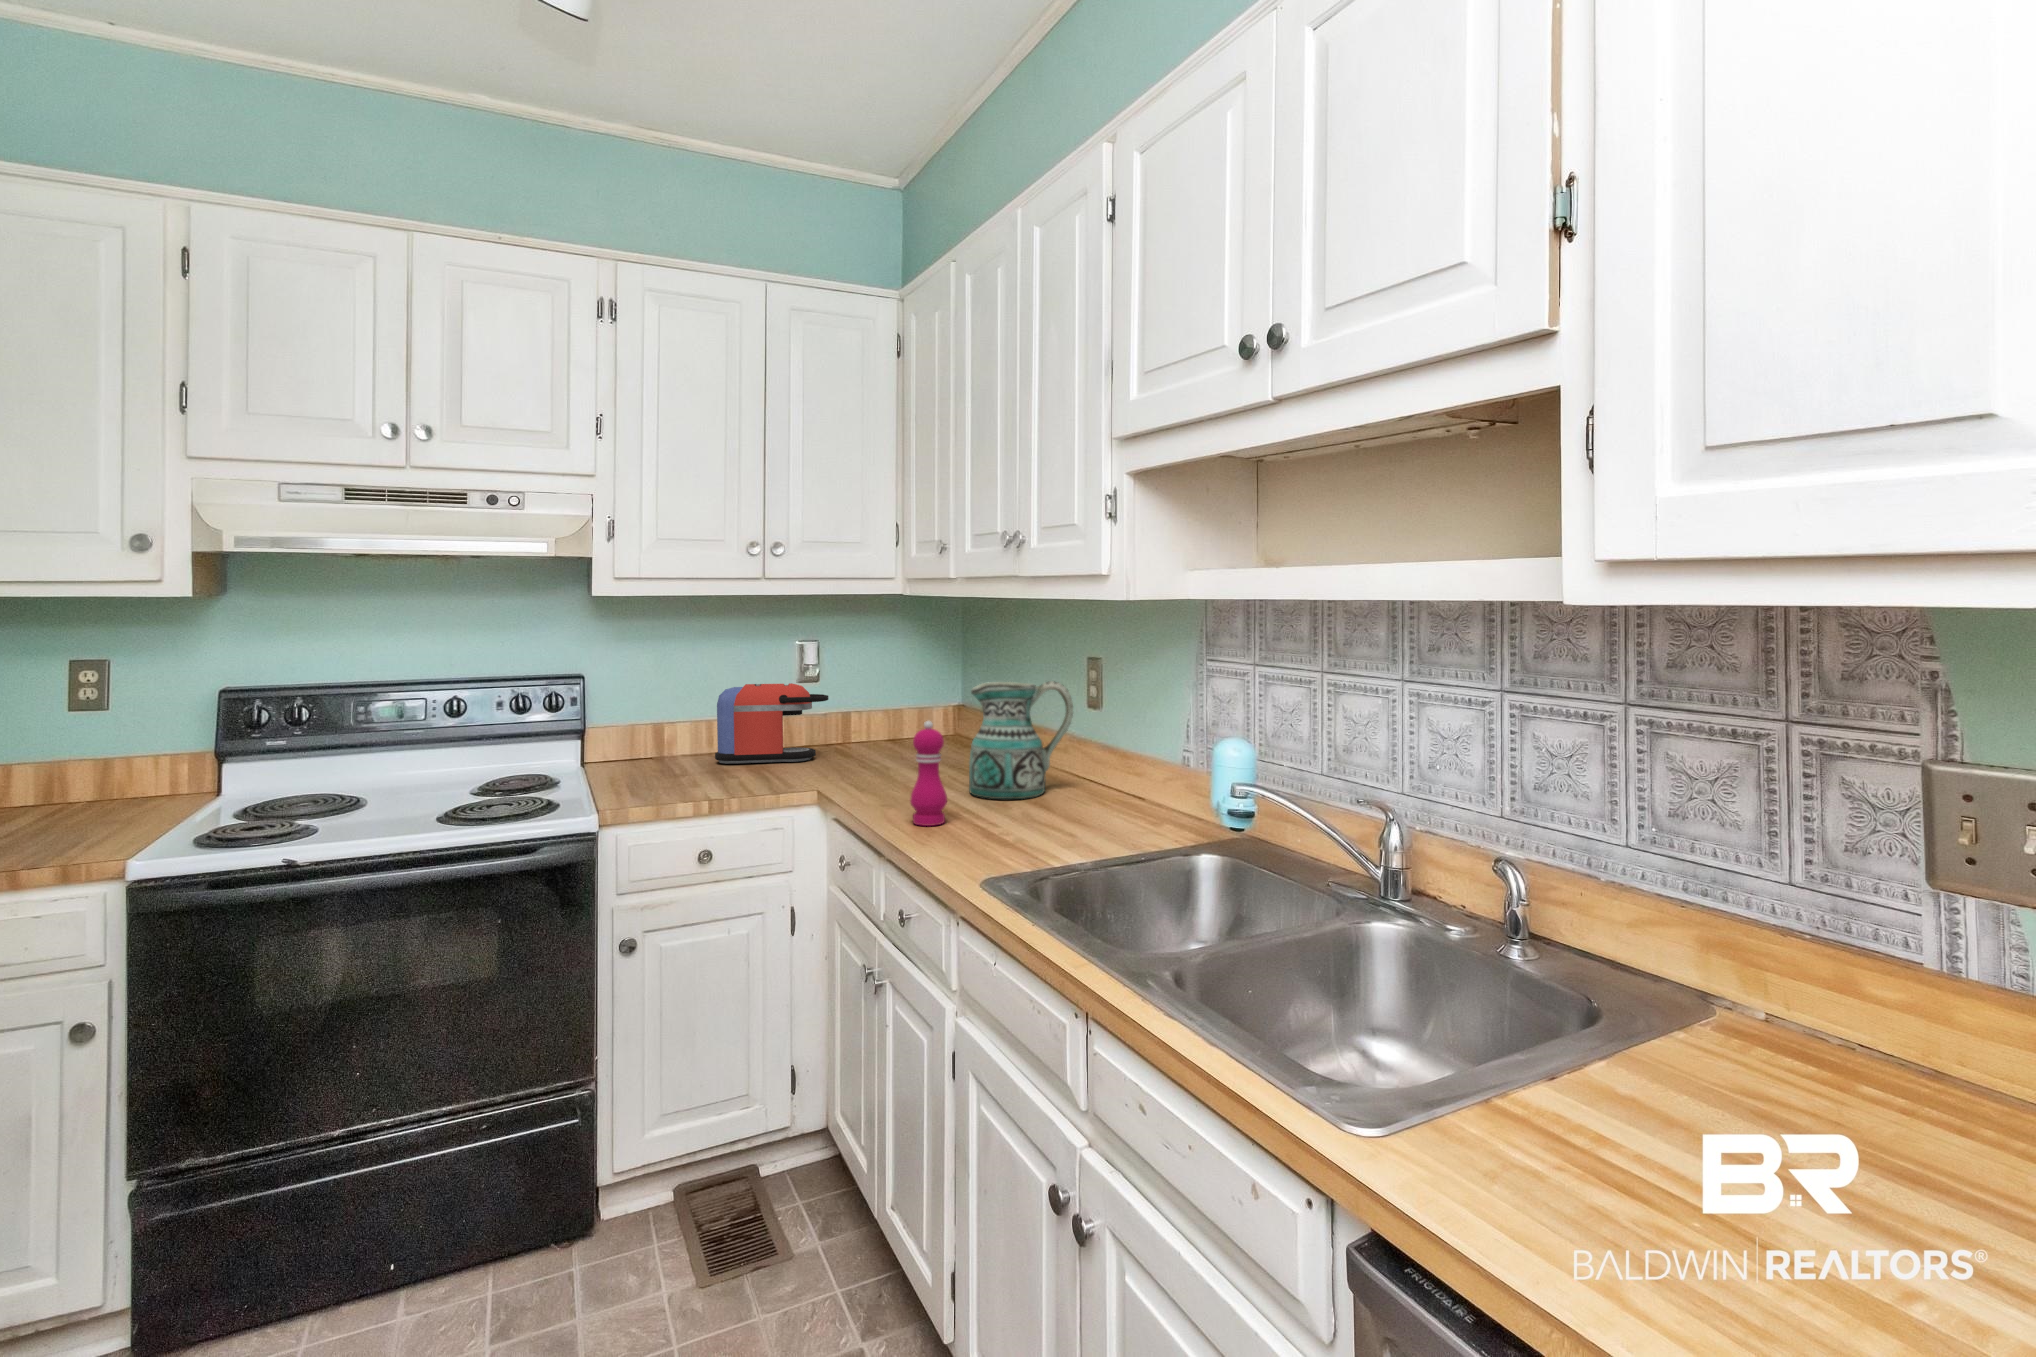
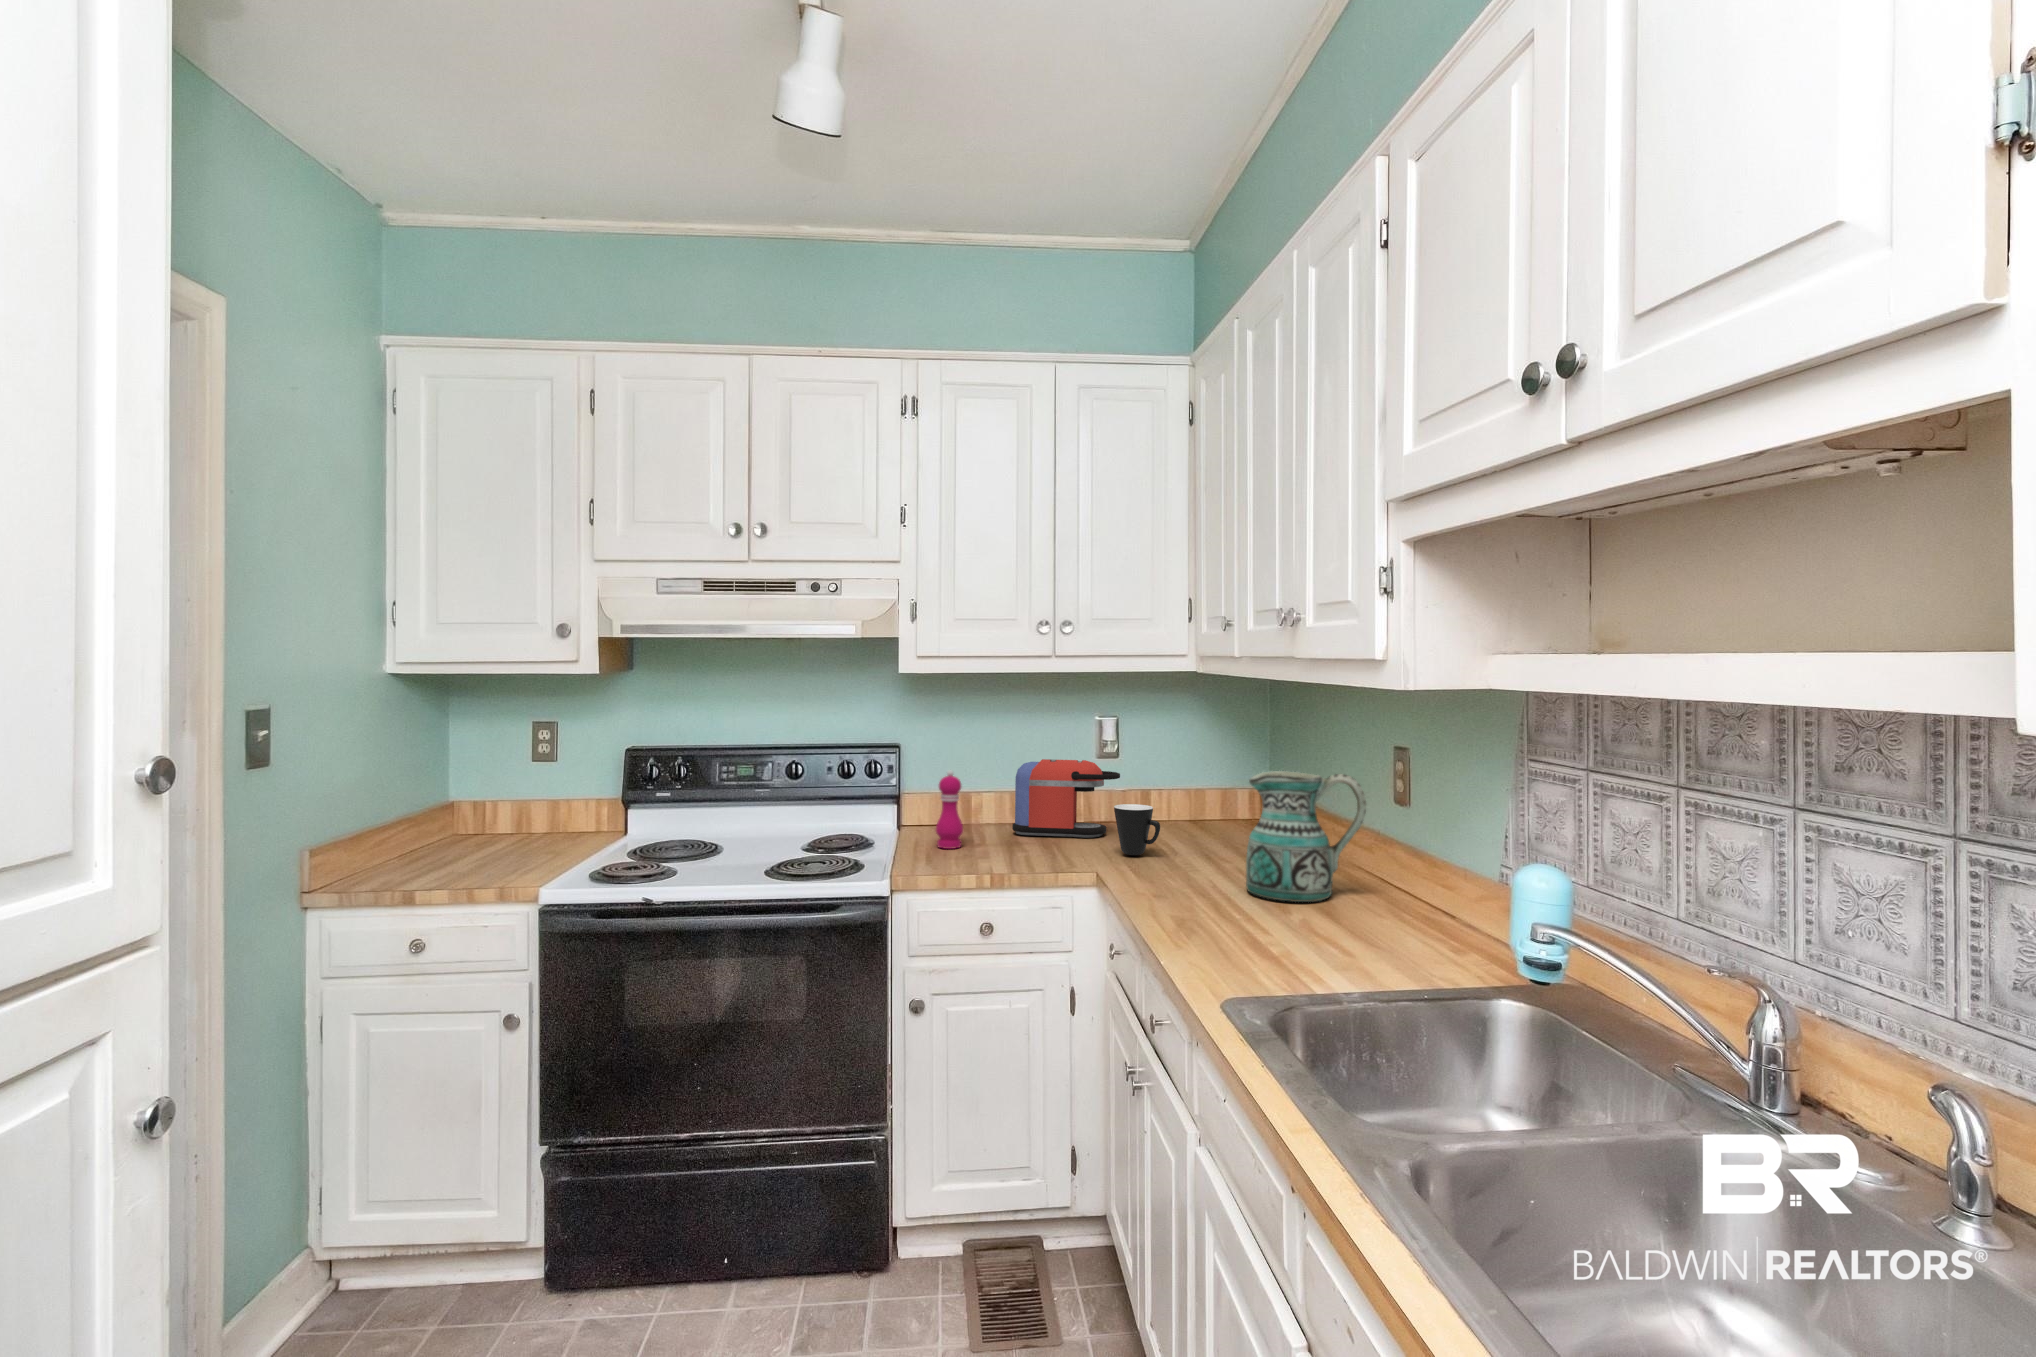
pepper mill: present [910,721,947,826] -> present [936,770,963,849]
mug: none [831,724,878,774] -> present [1114,804,1160,856]

